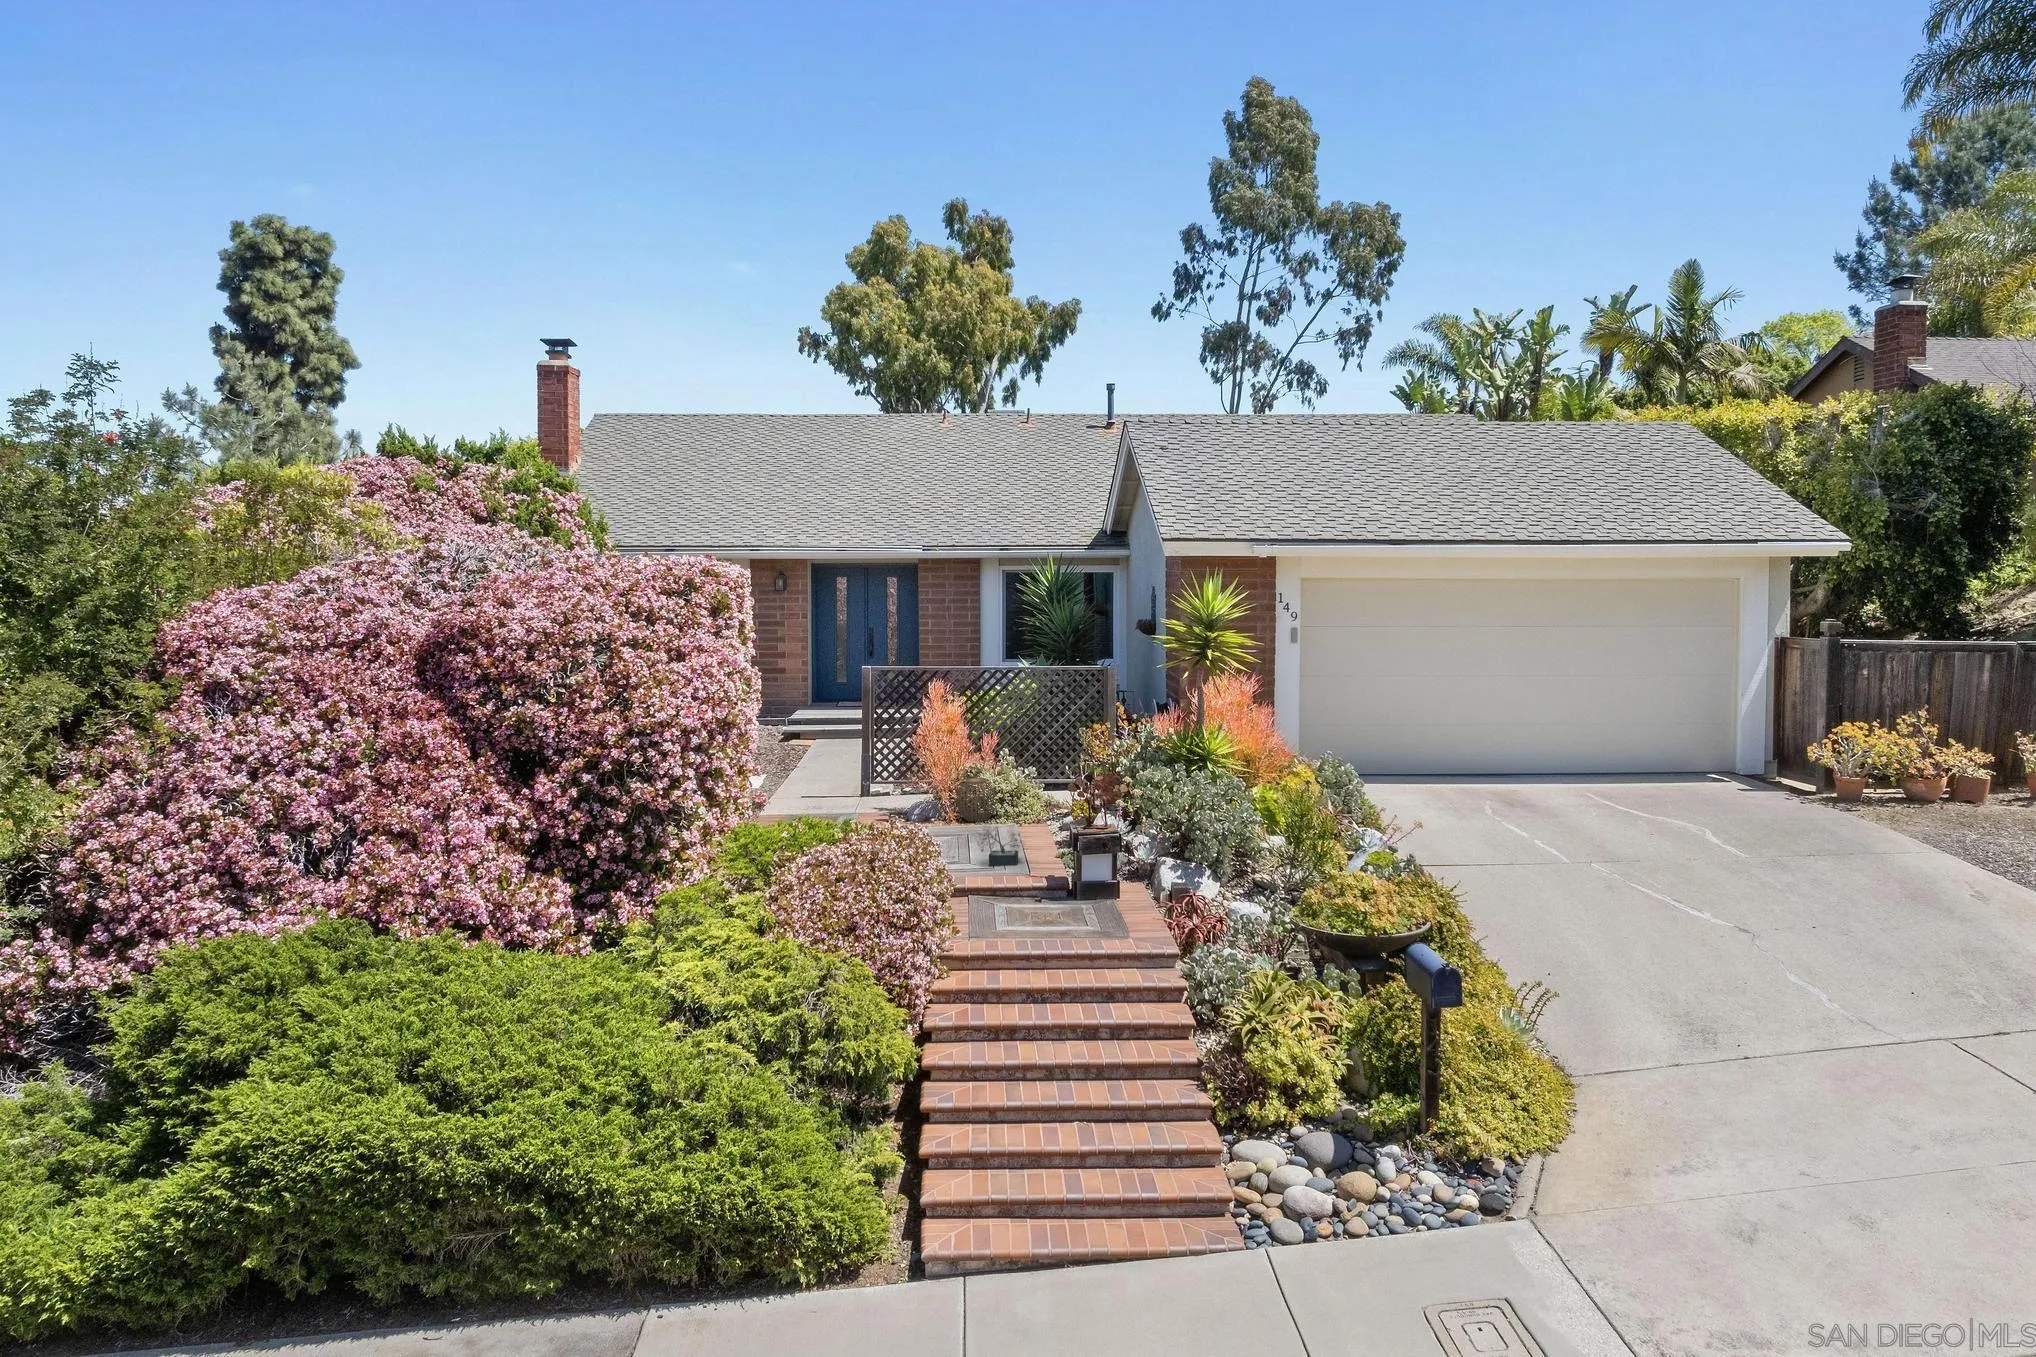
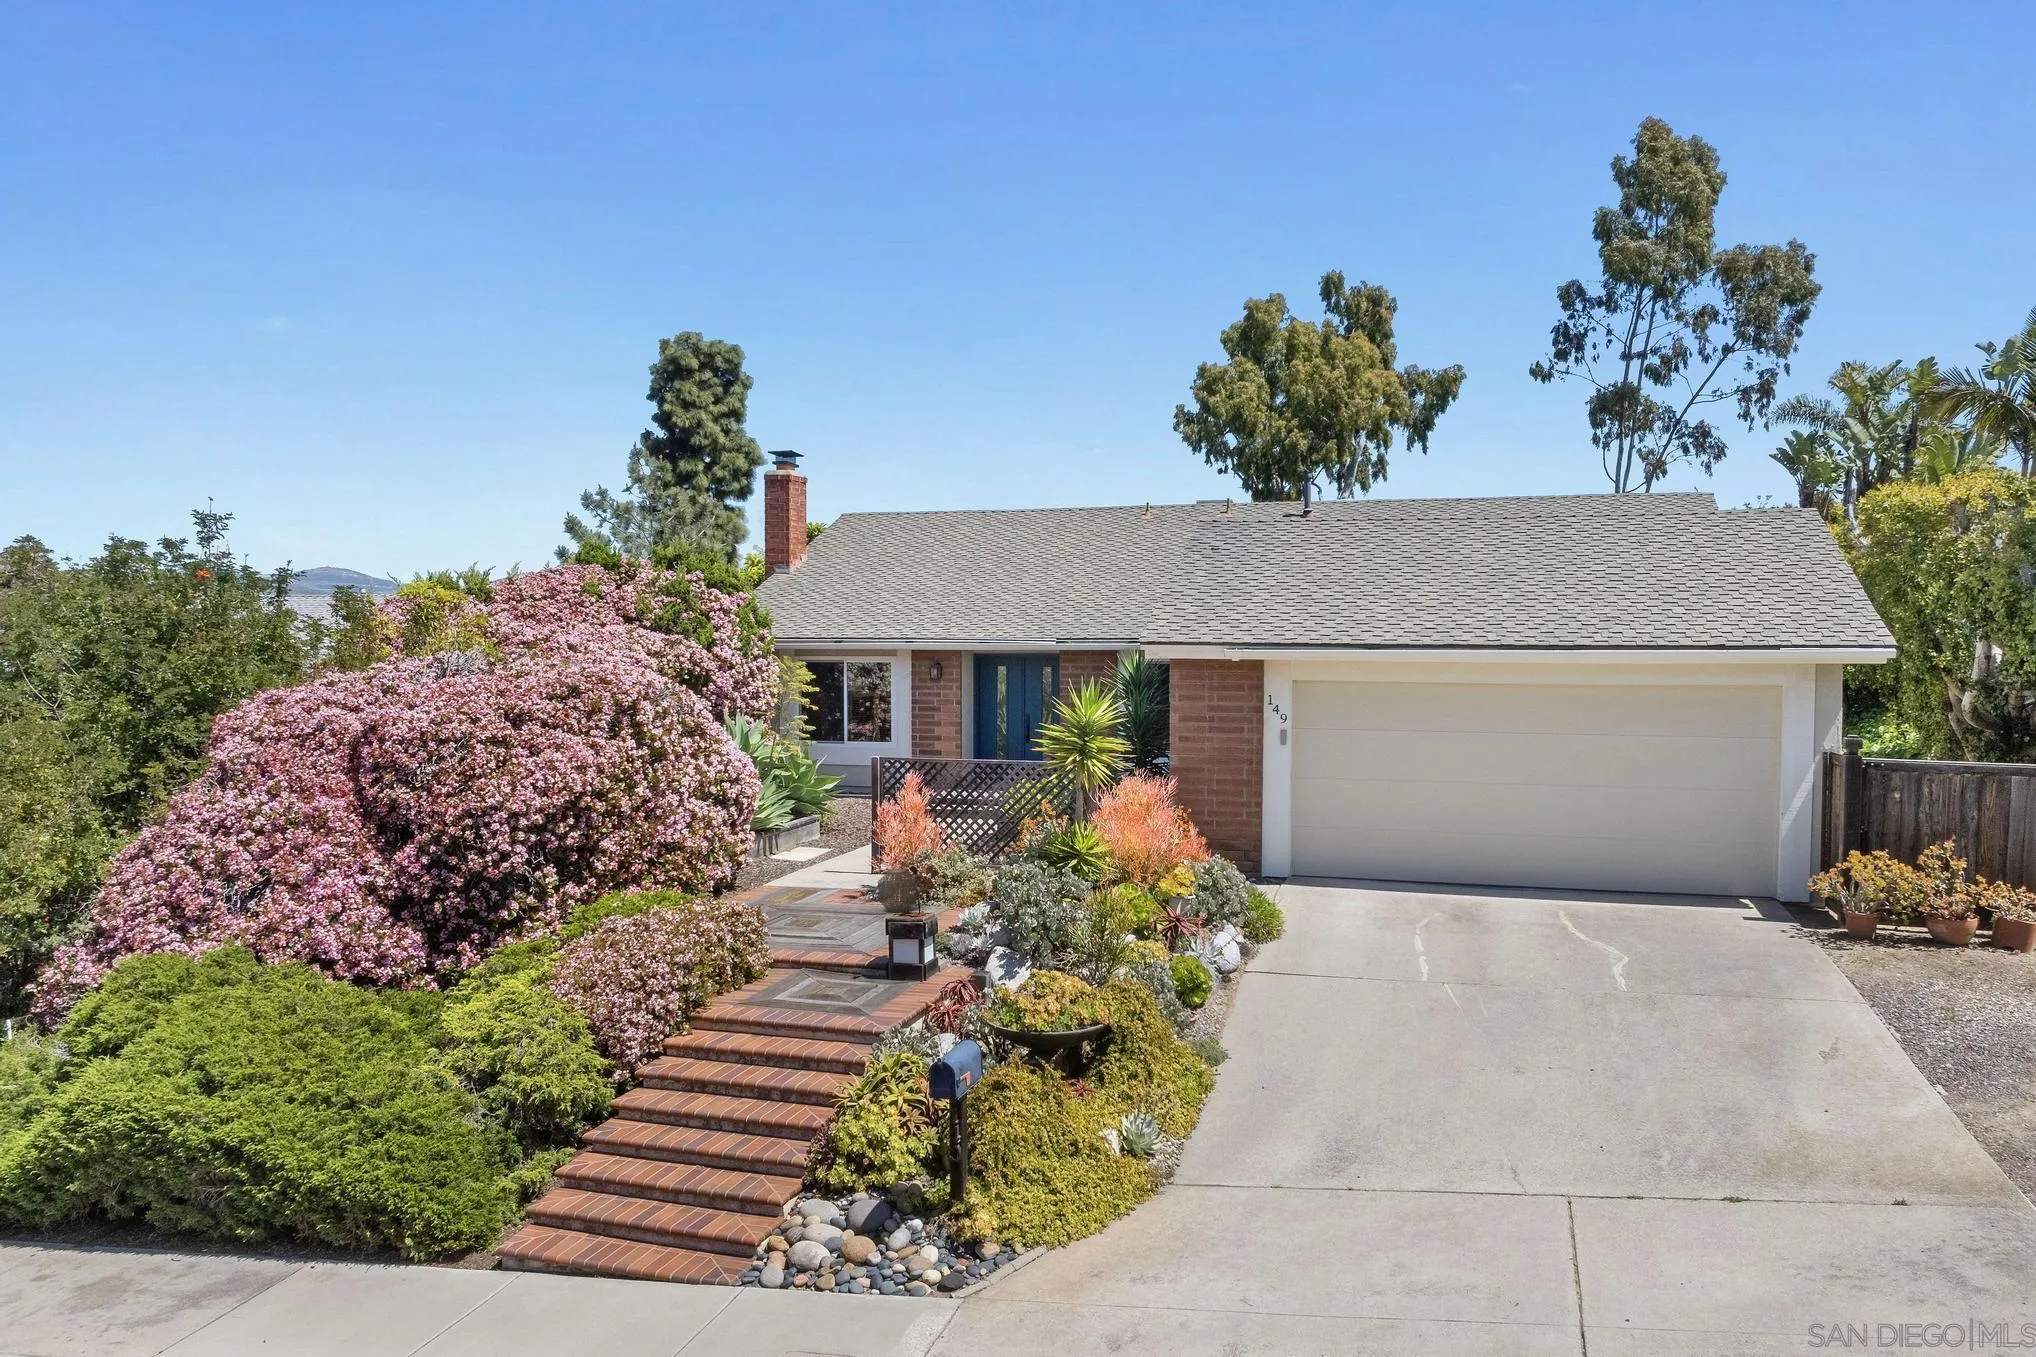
decorative plant: present [977,824,1025,866] -> none [807,912,854,954]

